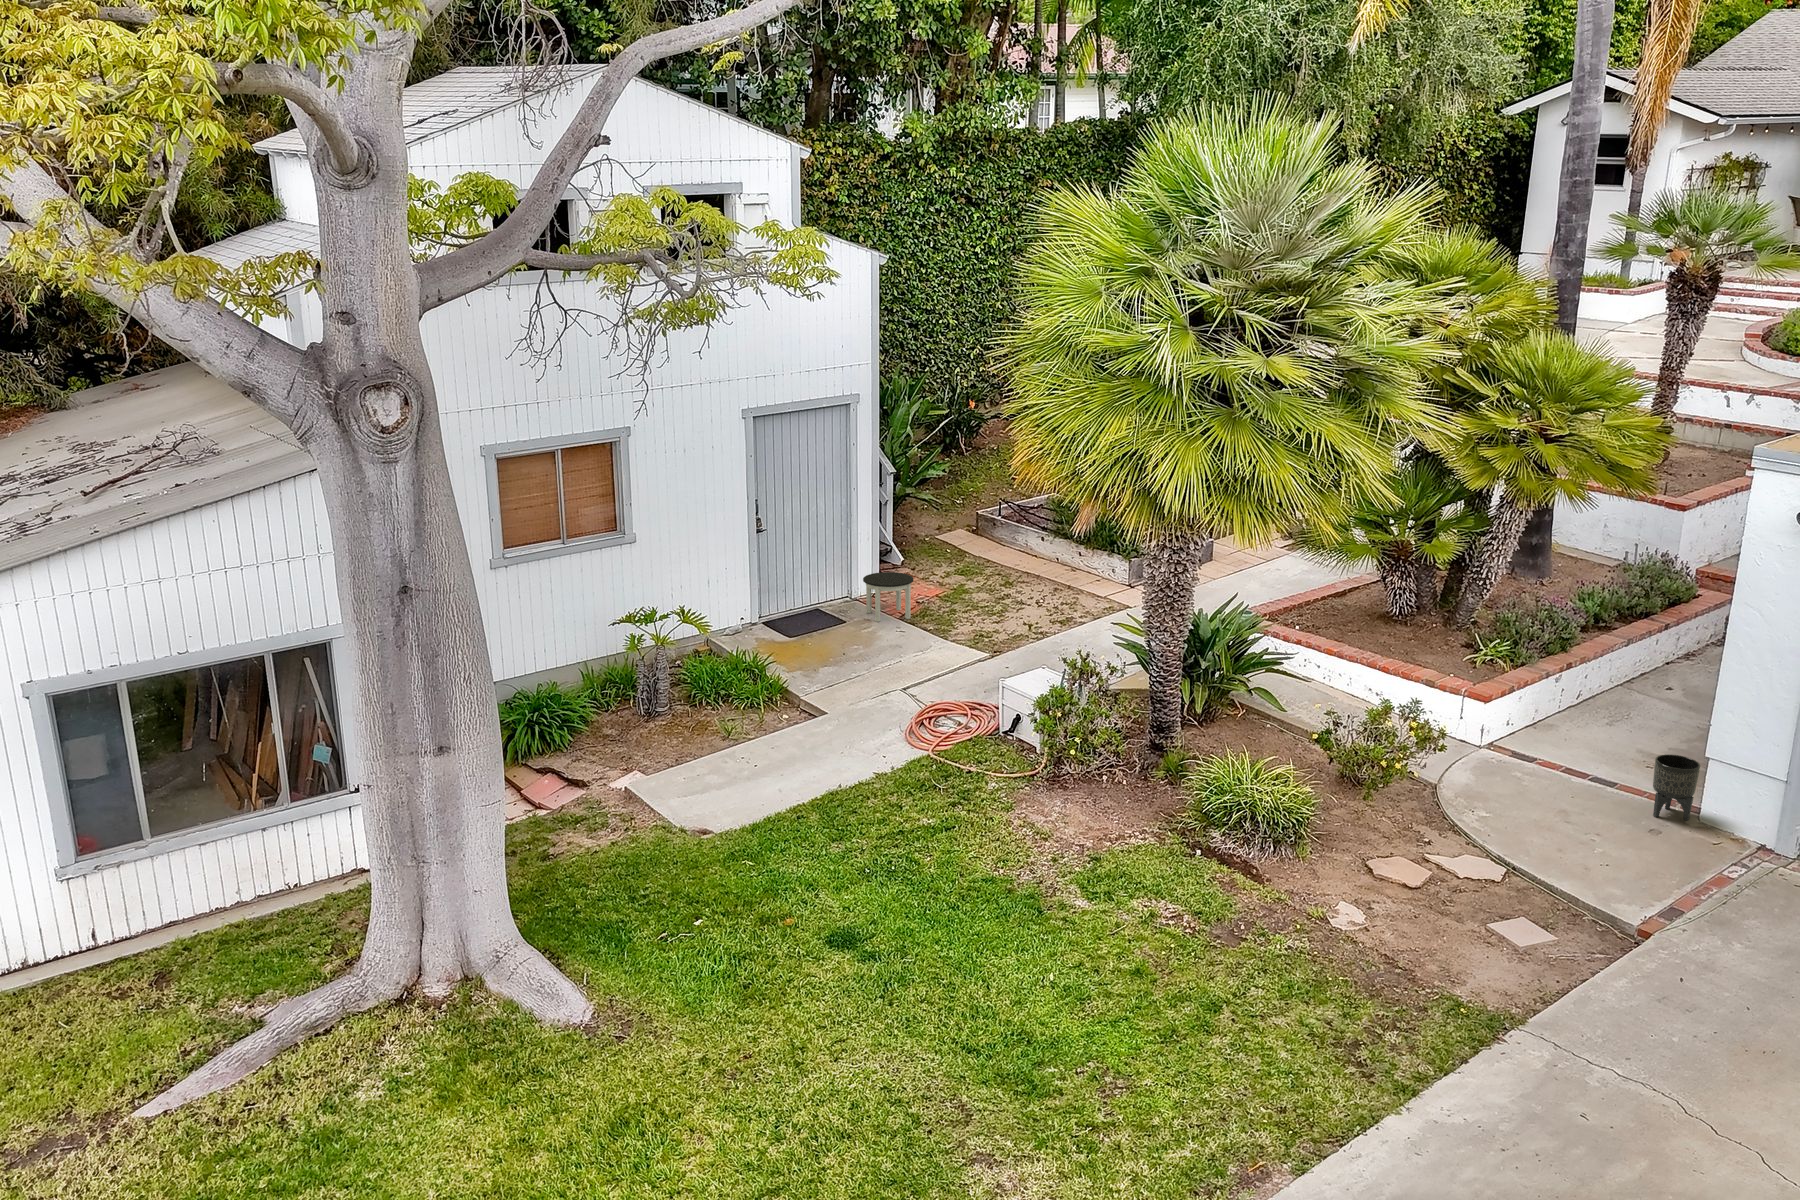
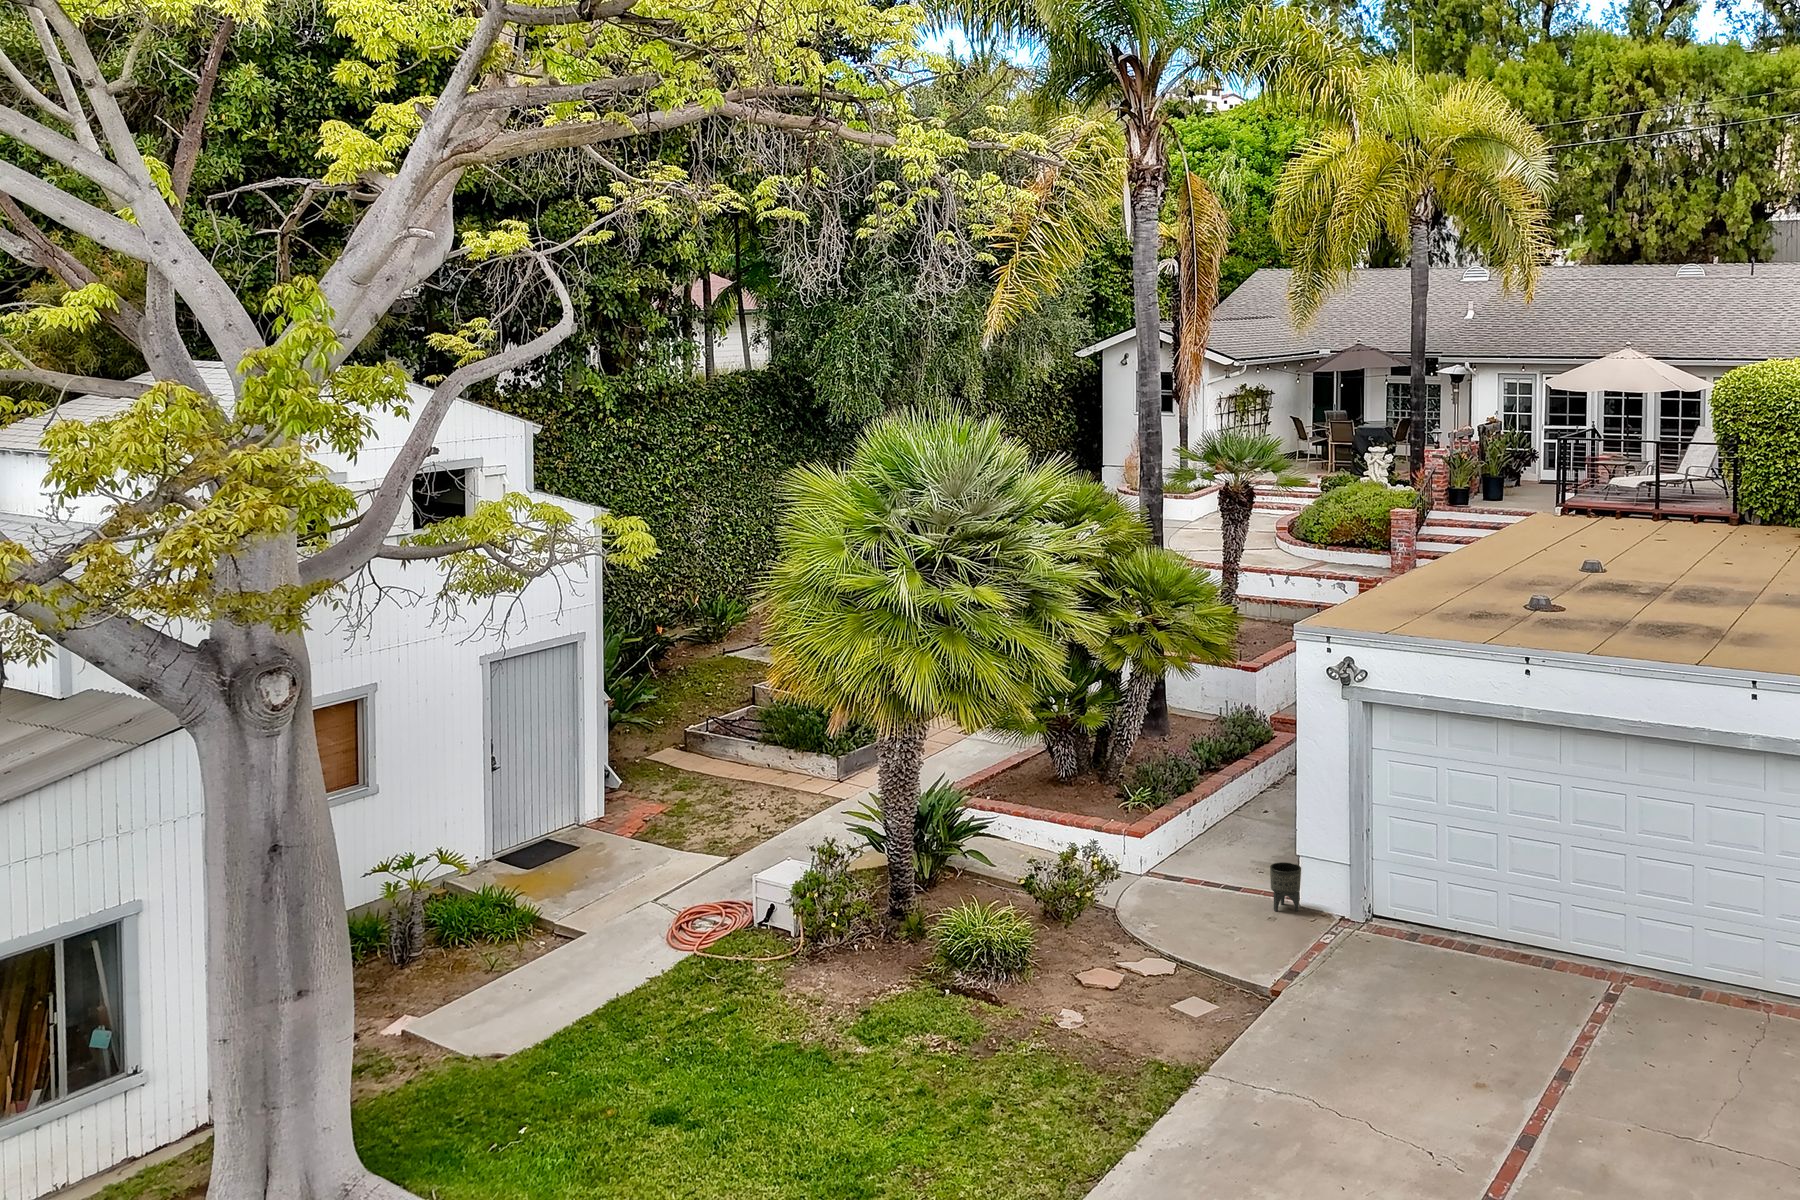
round table: present [863,572,913,622] -> none [605,784,650,829]

